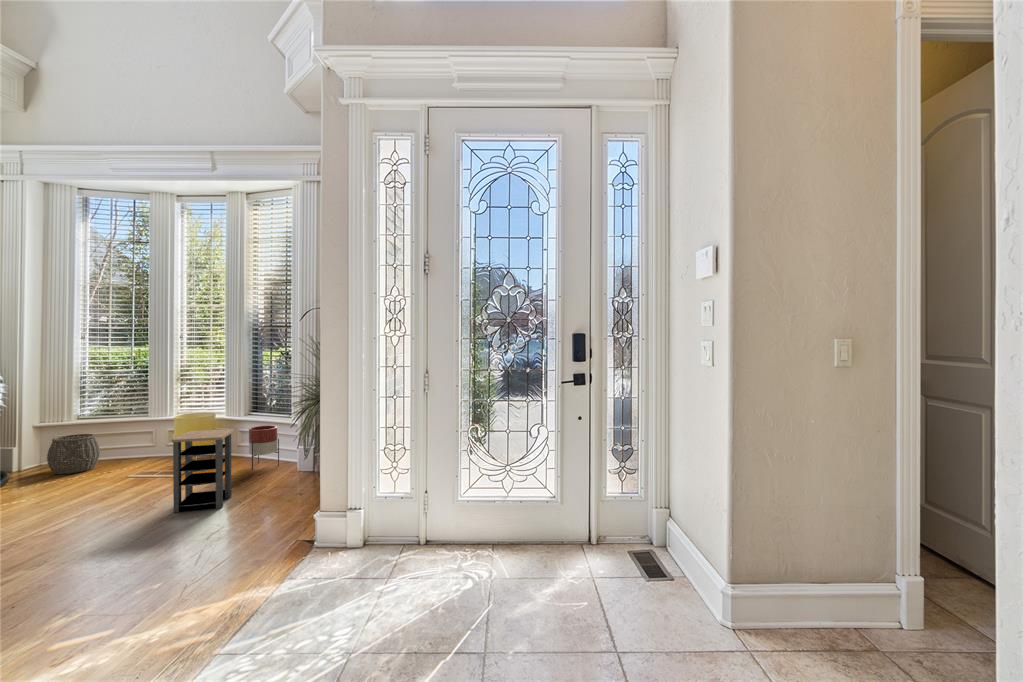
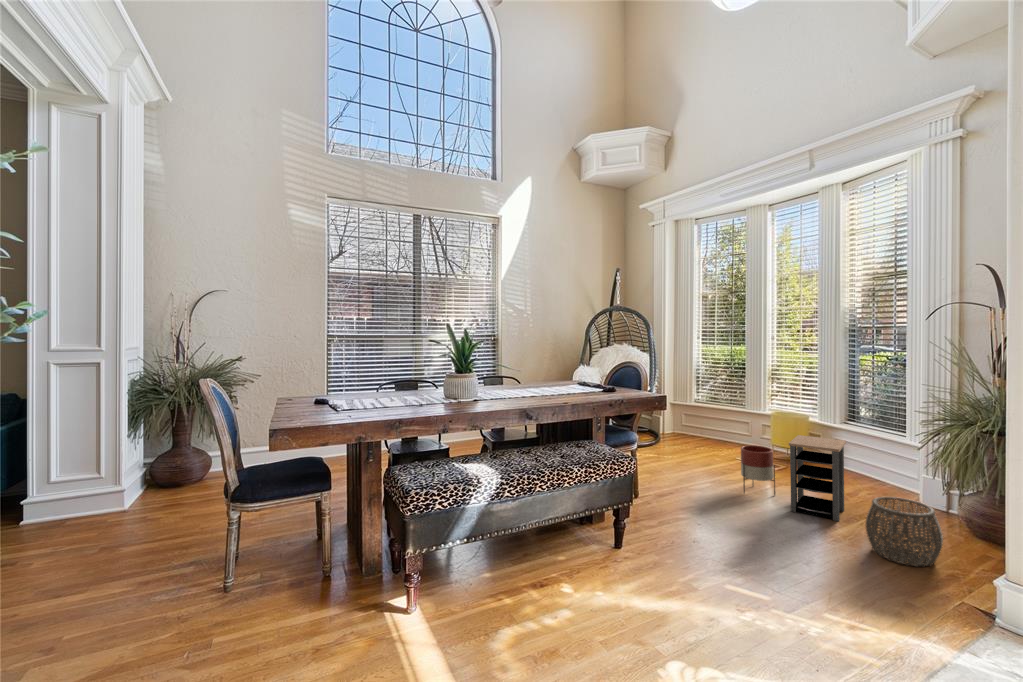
planter: present [249,425,279,470] -> present [741,445,775,495]
woven basket: present [47,434,100,474] -> present [865,497,943,567]

